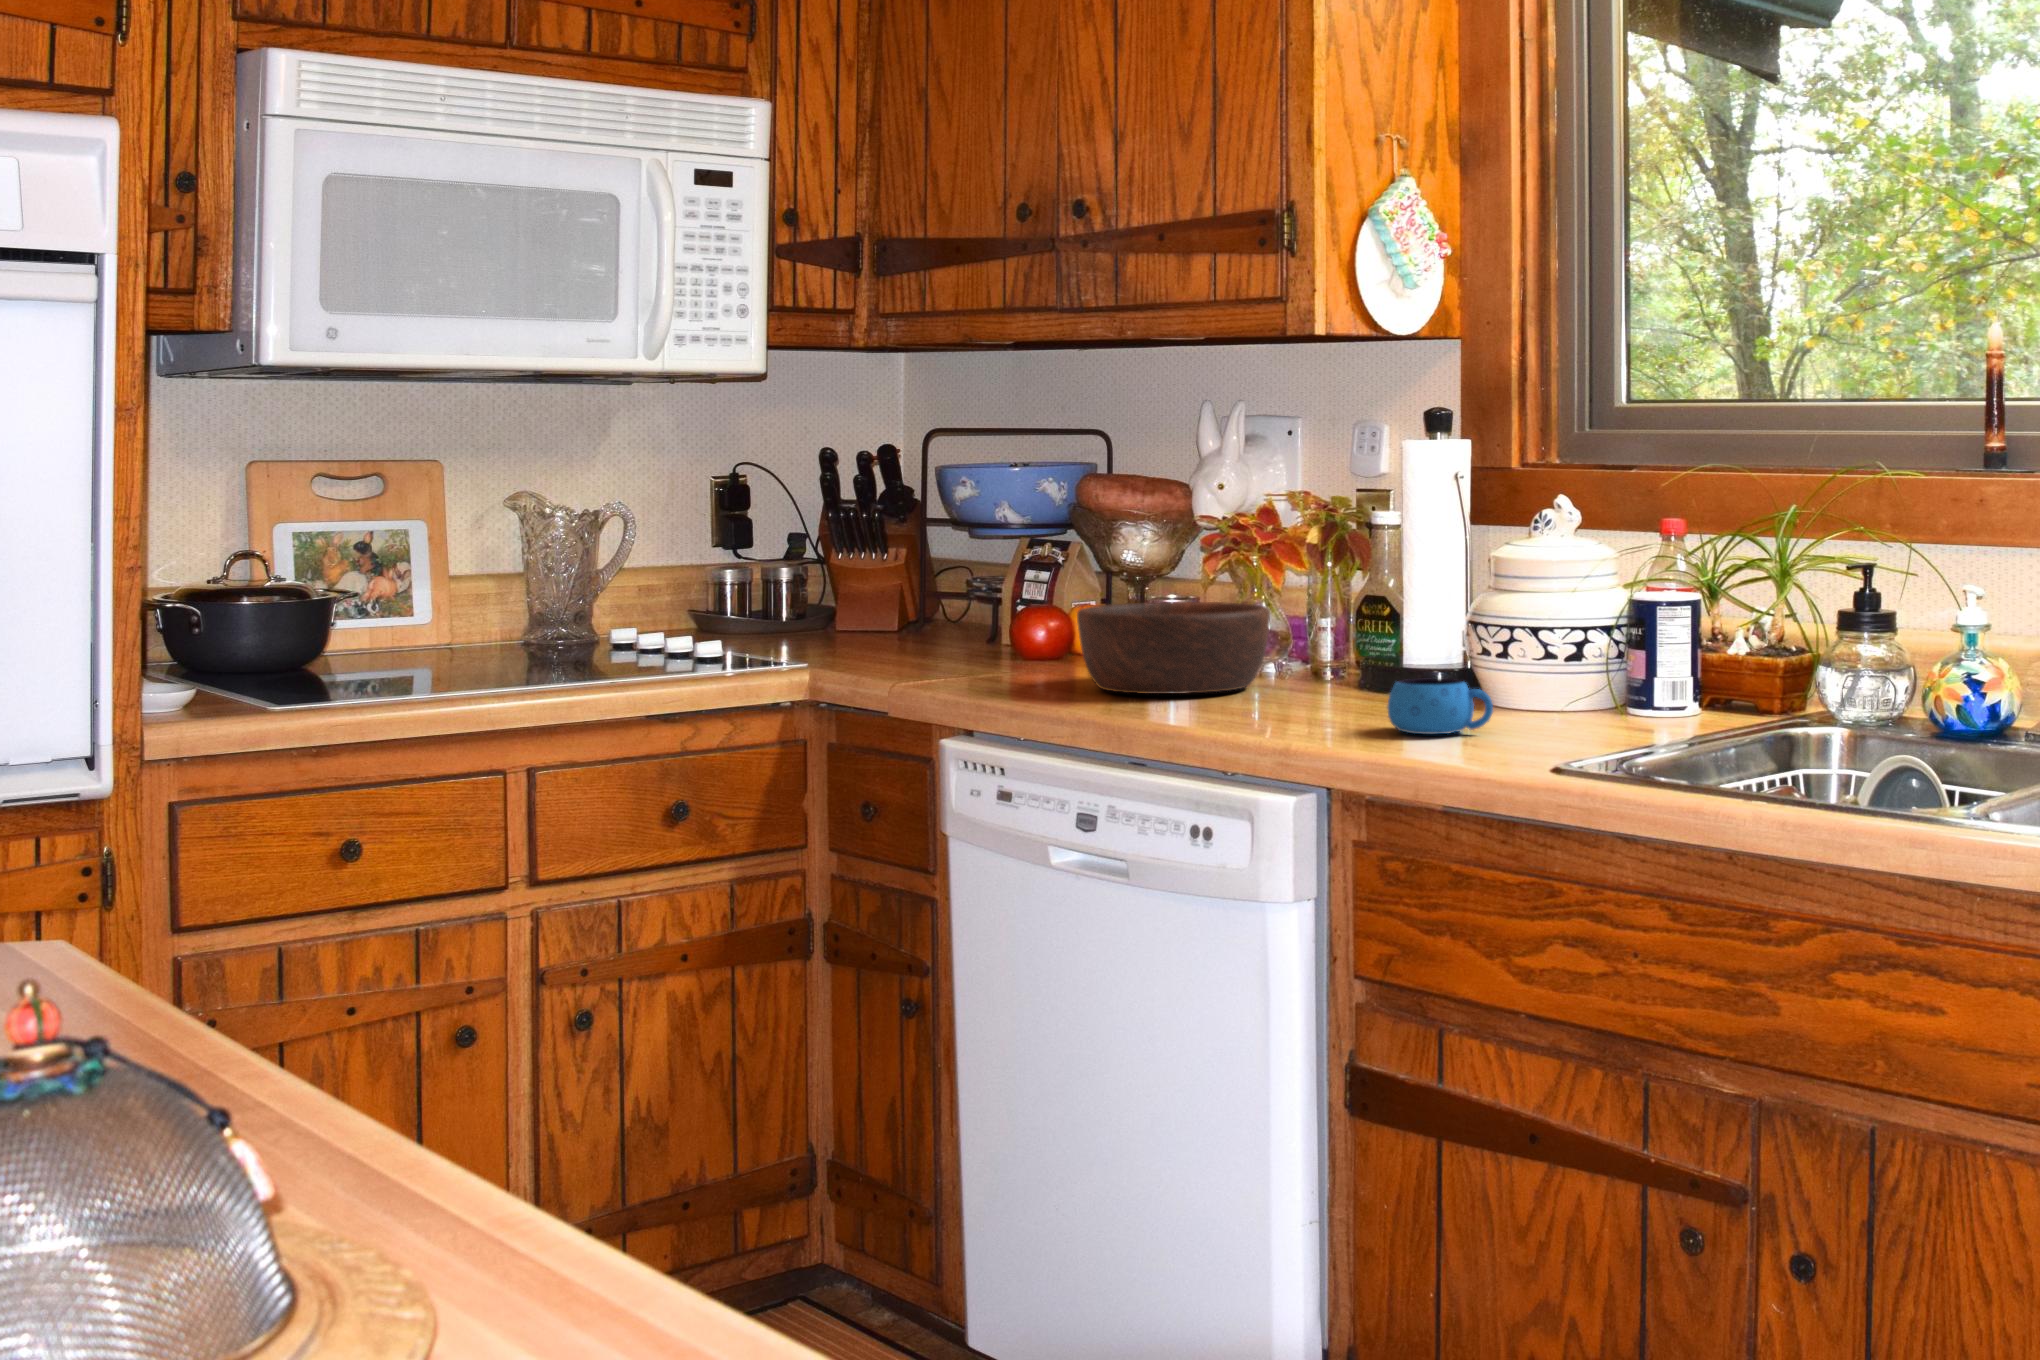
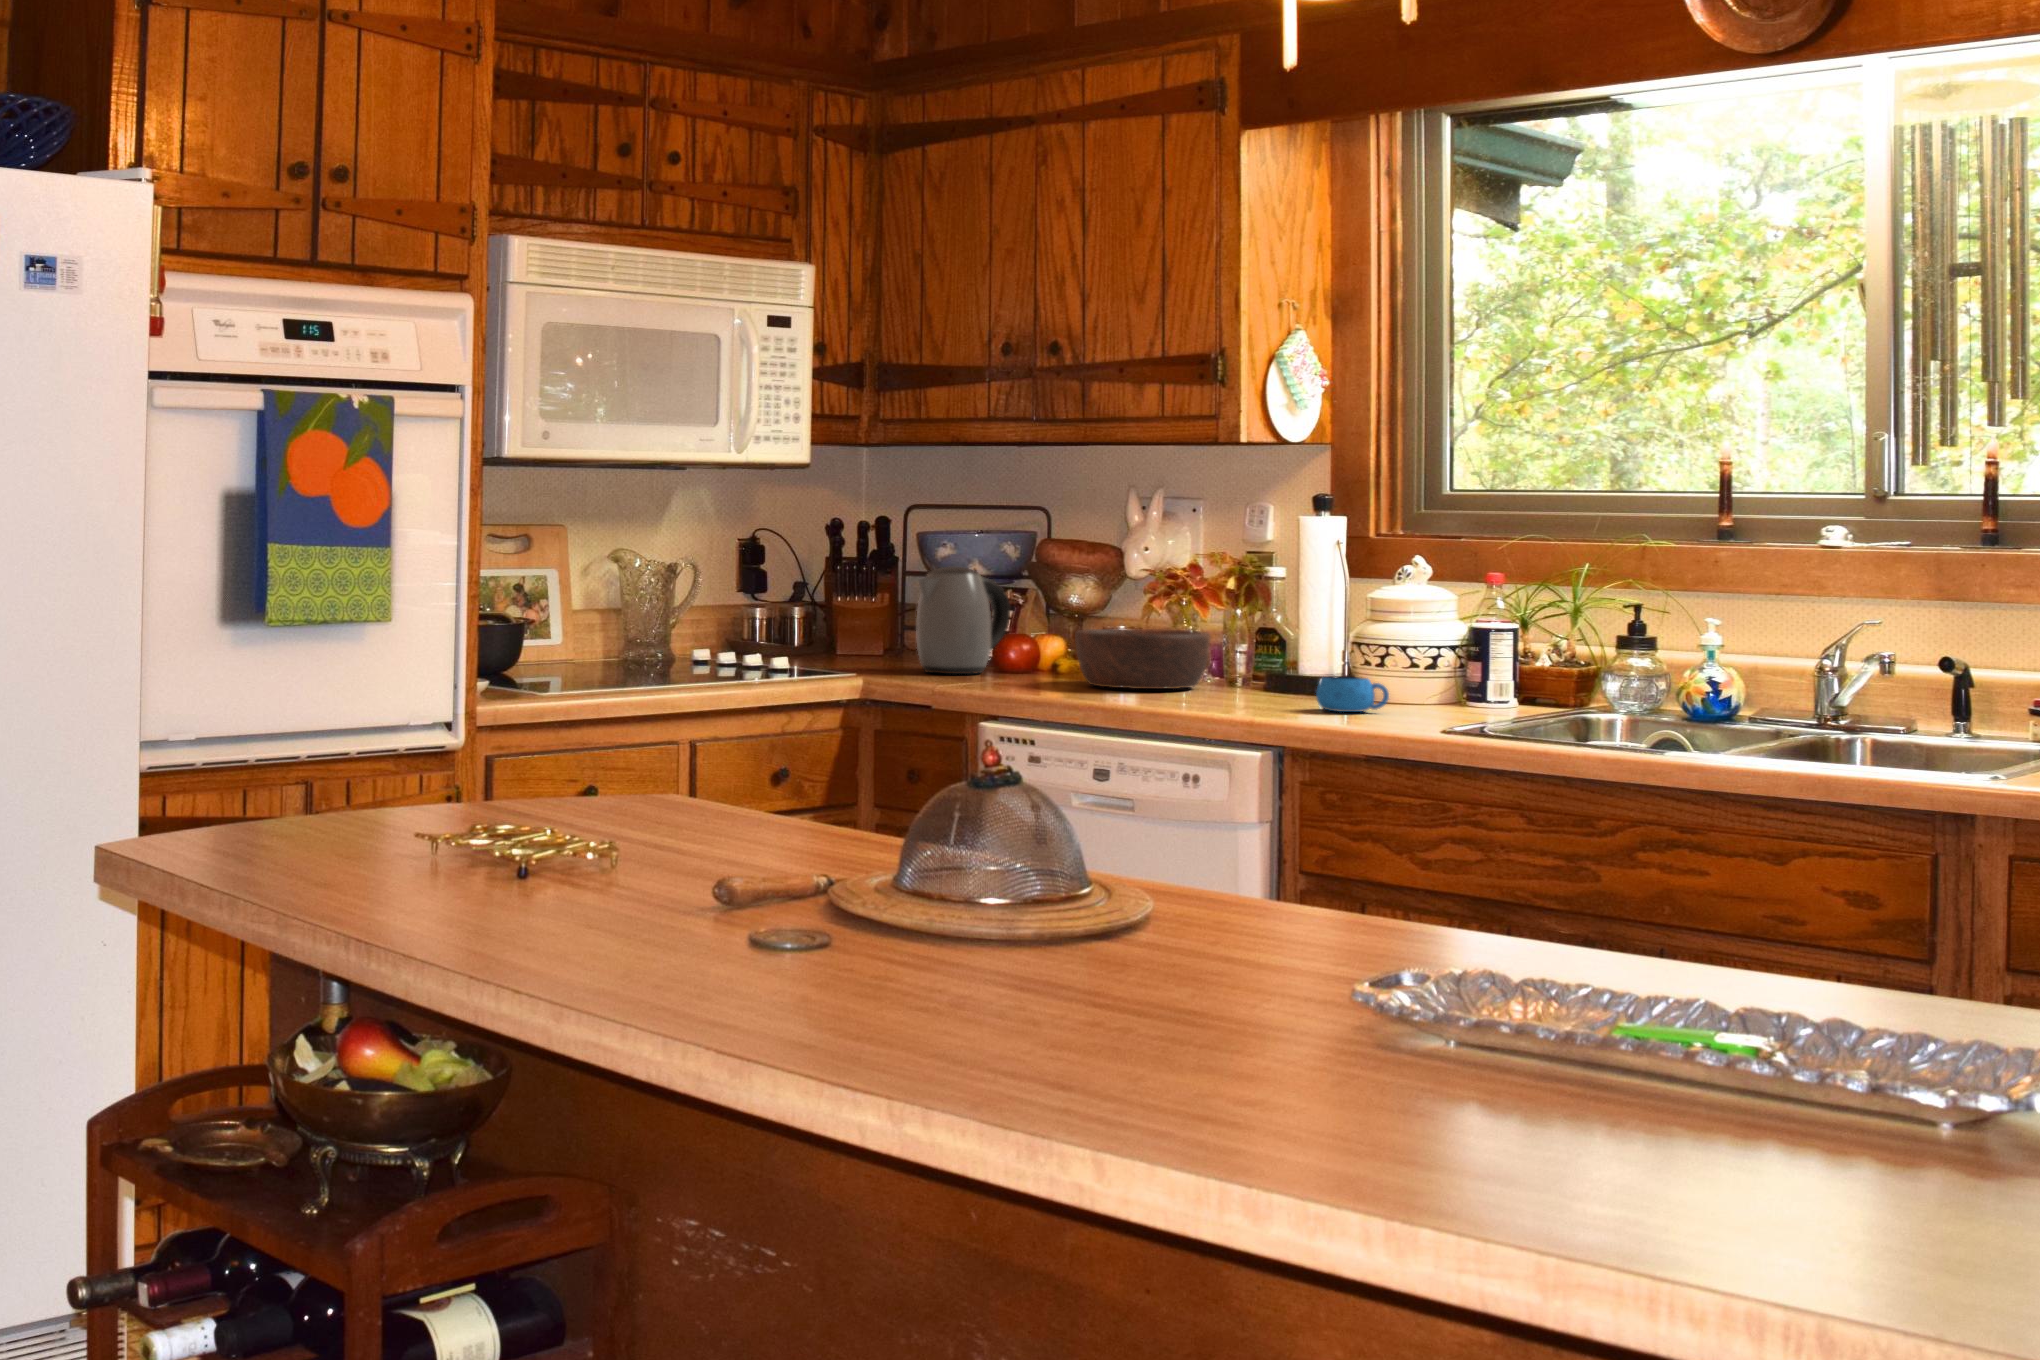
kettle: none [878,516,1020,670] -> present [916,567,1010,674]

